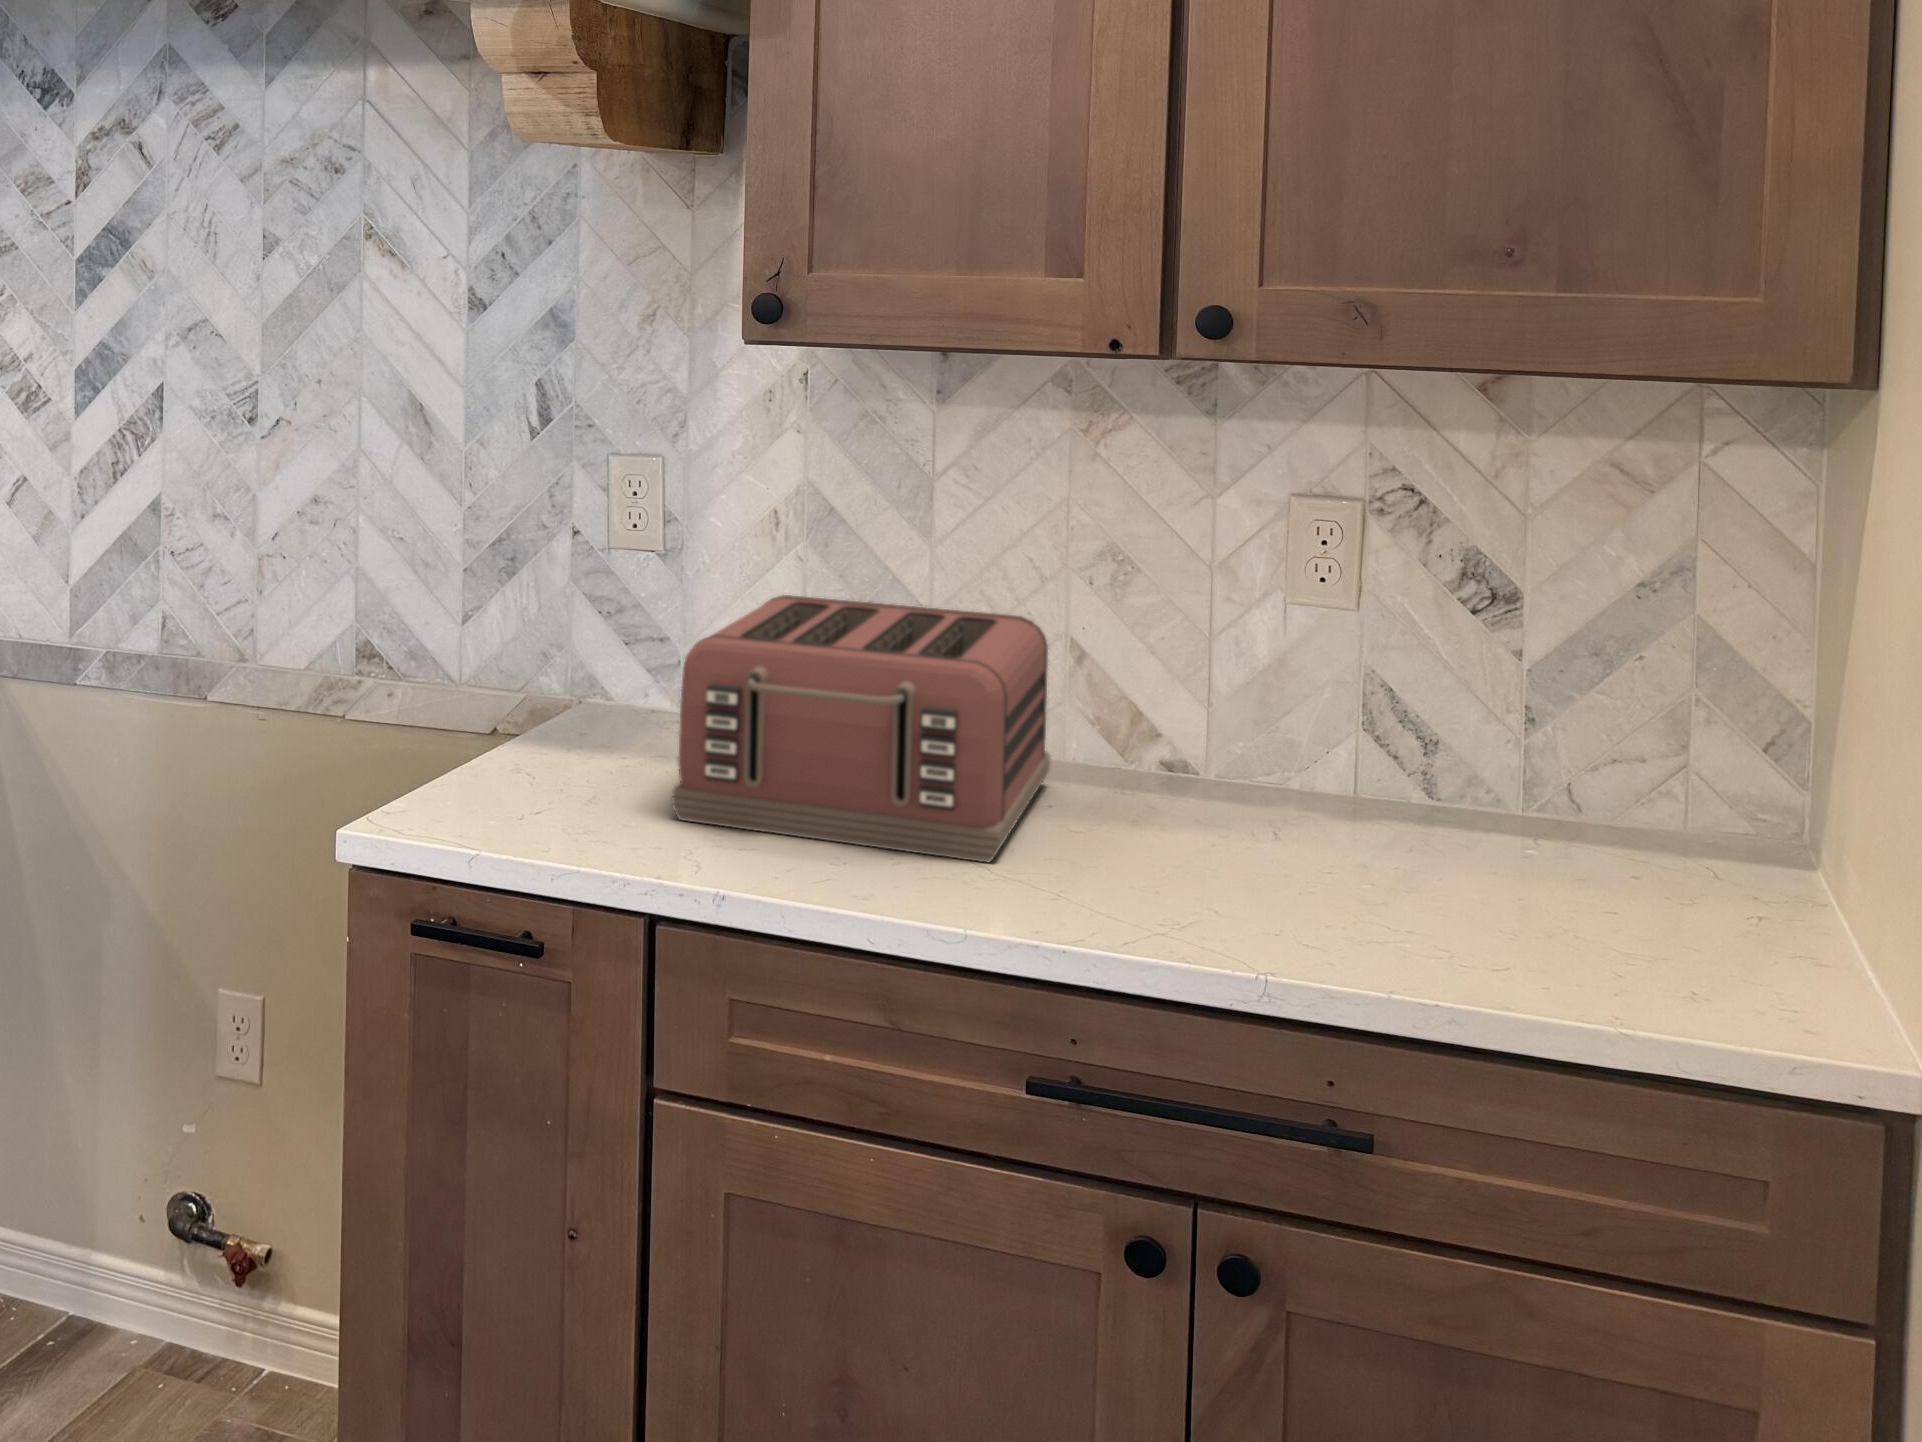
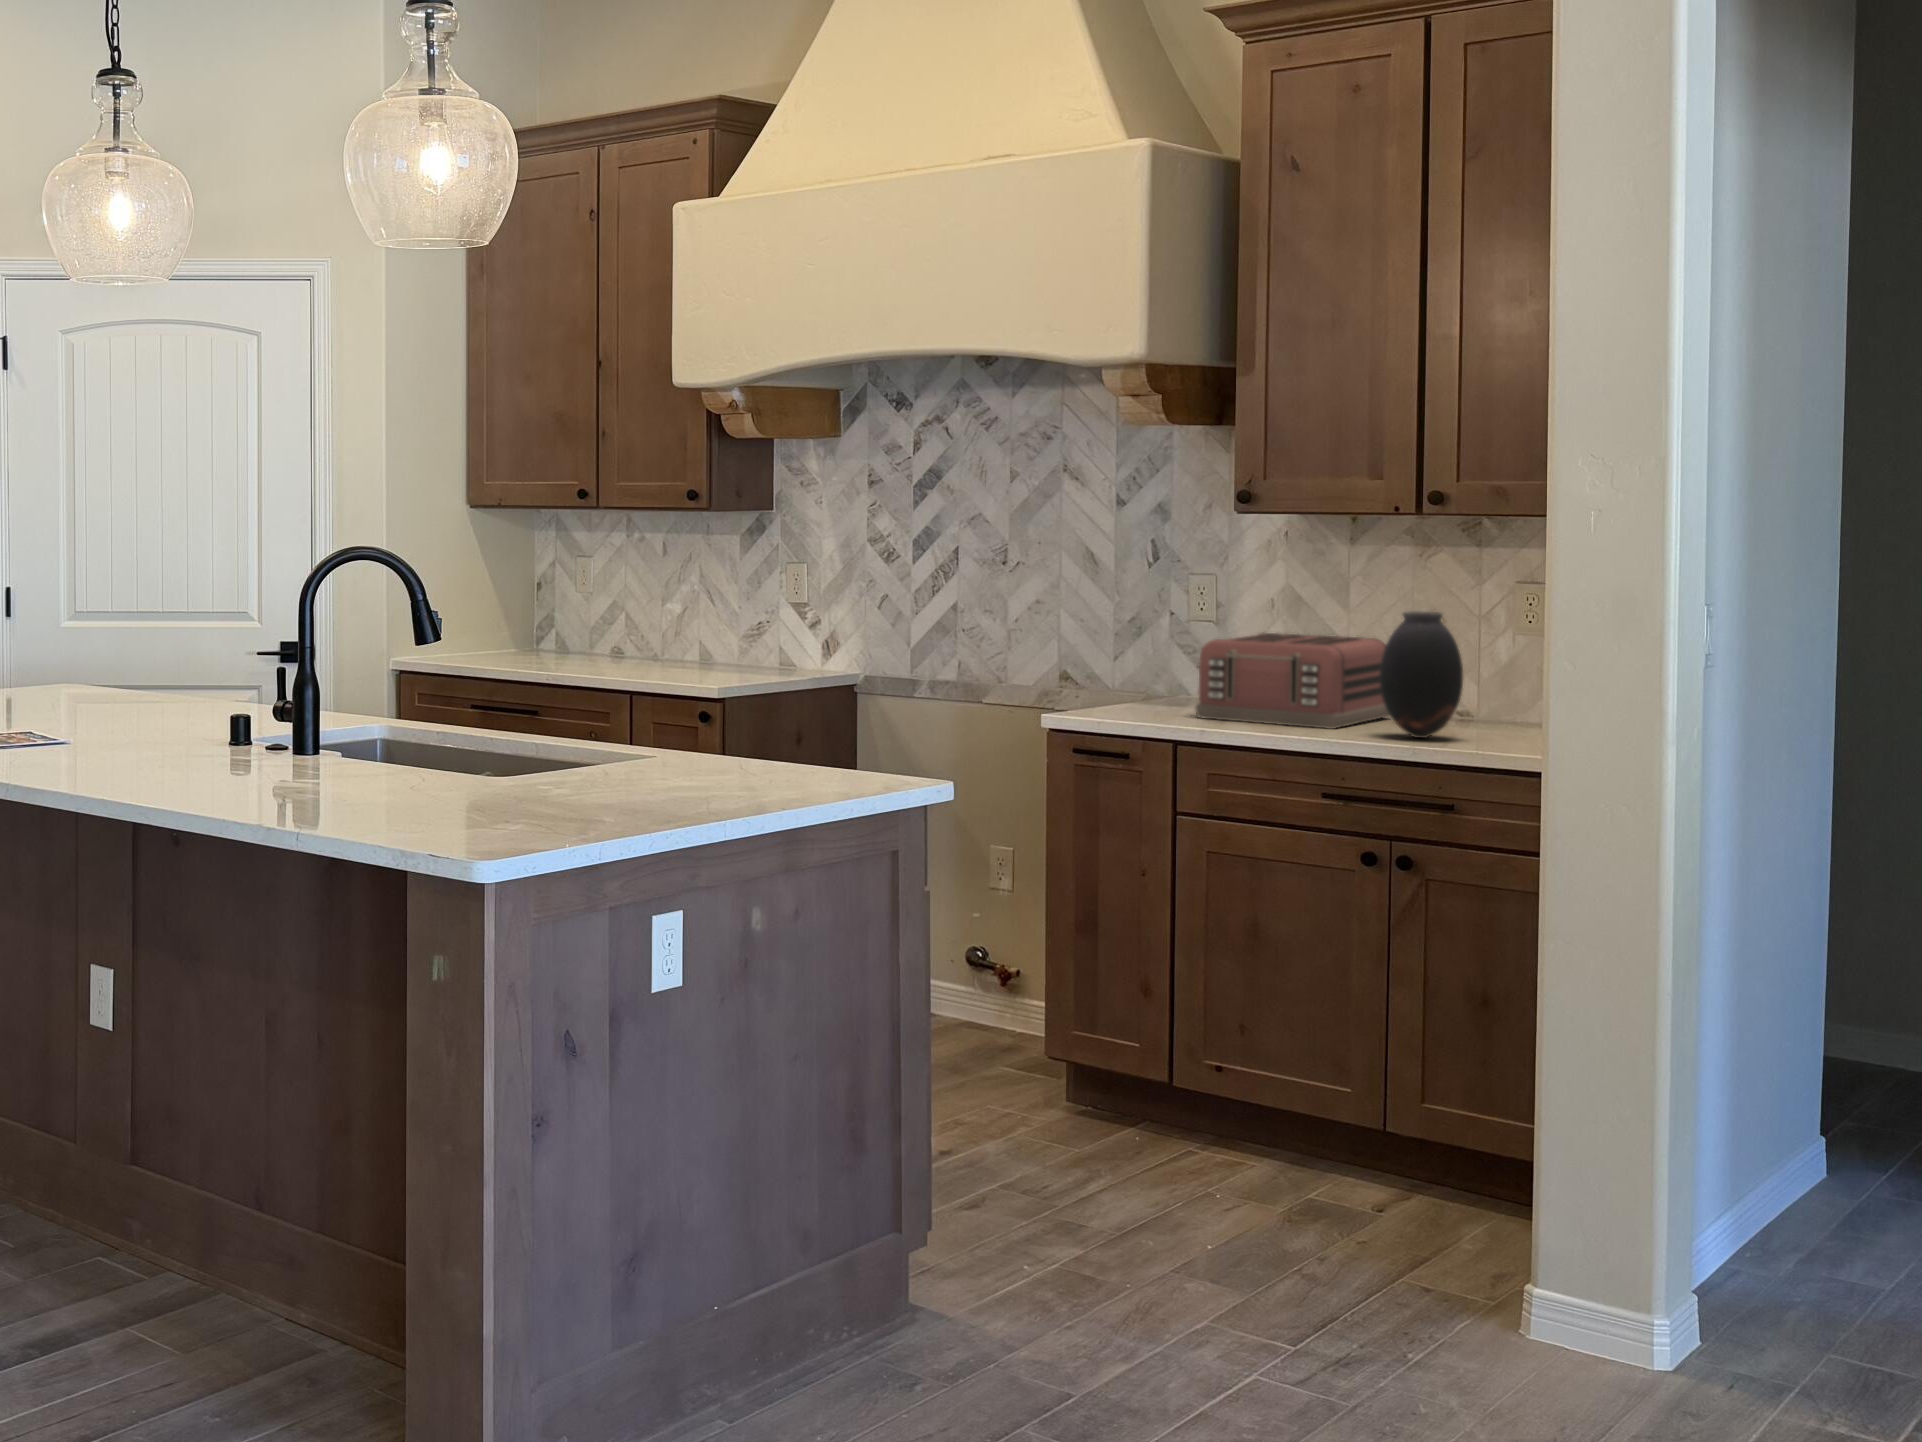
vase: none [1119,599,1311,910] -> present [1380,611,1463,738]

